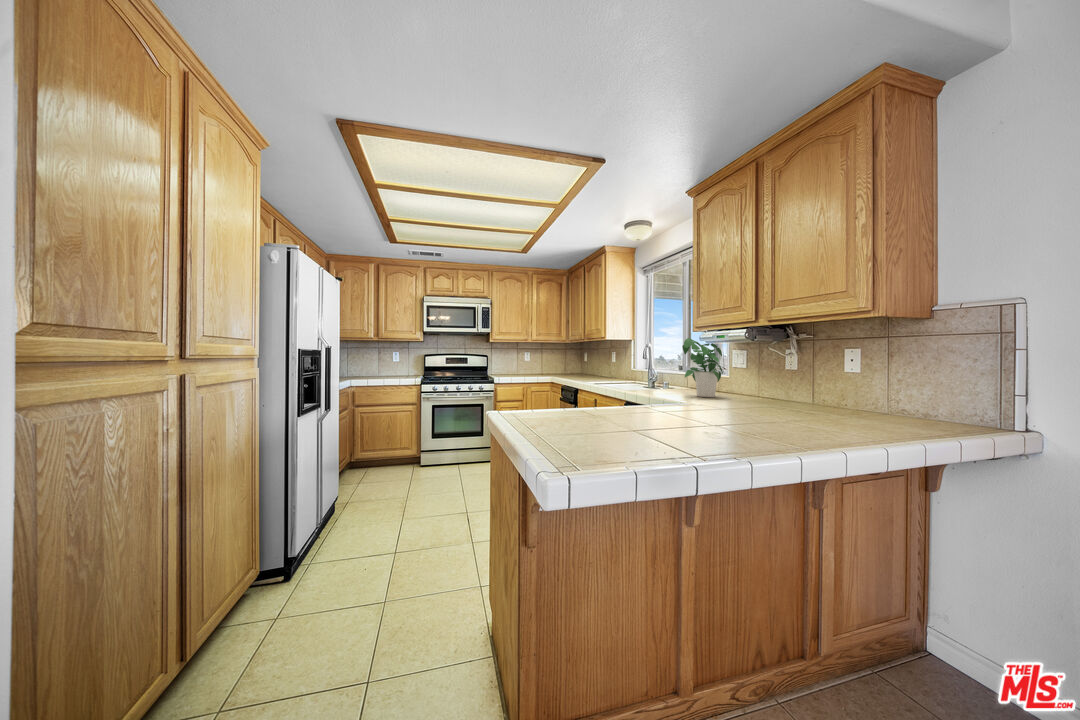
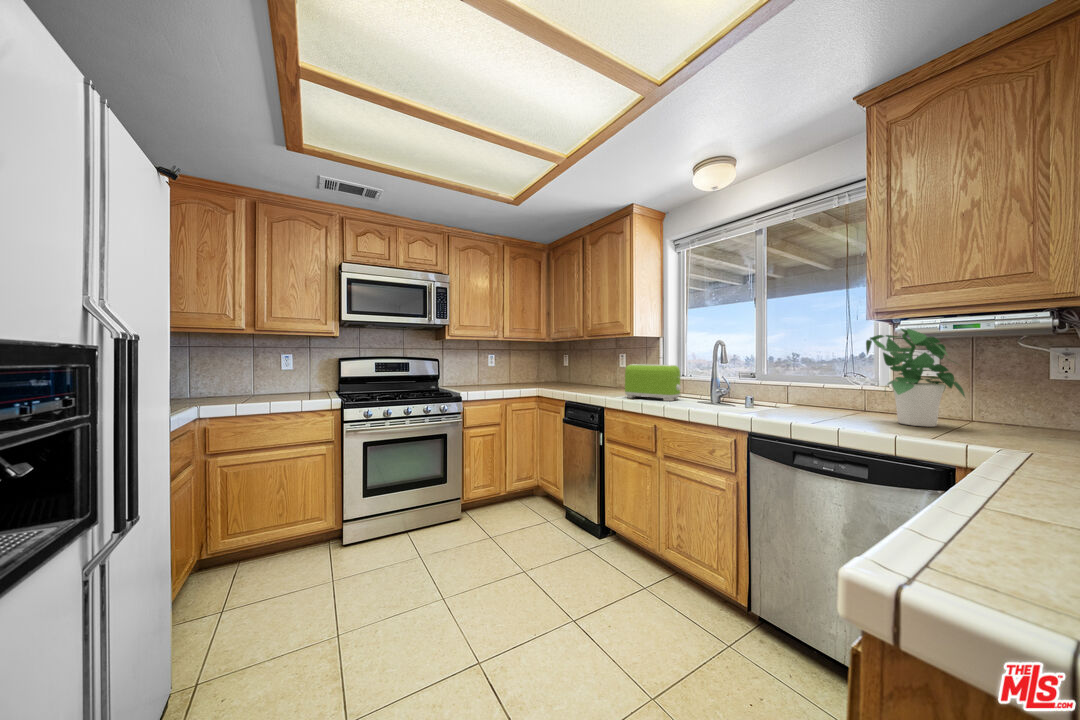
toaster: none [588,360,622,385] -> present [625,364,681,401]

